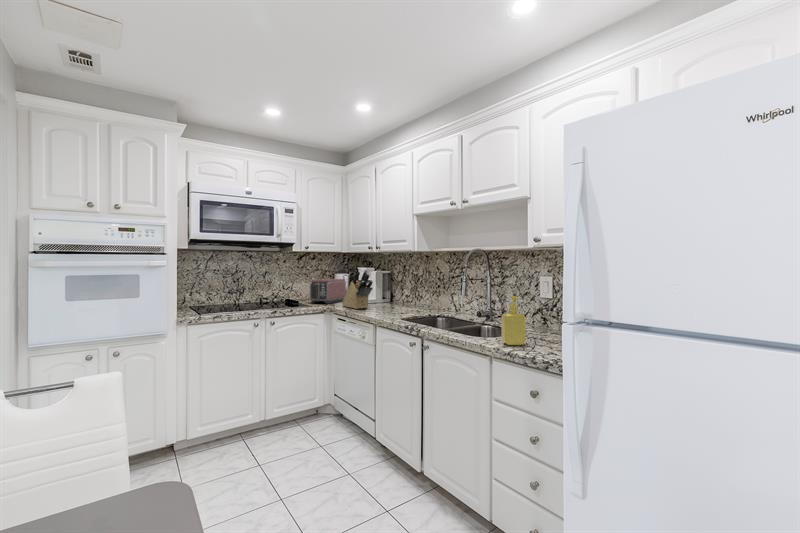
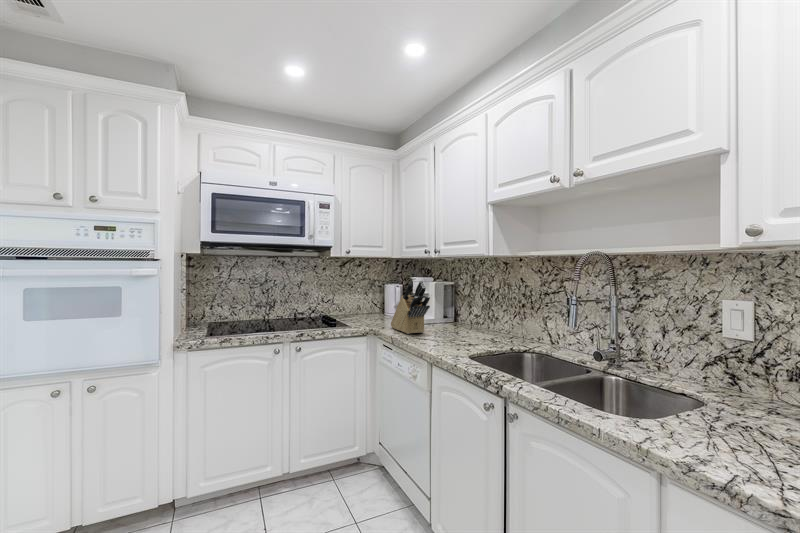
toaster: present [310,279,346,304] -> none [352,290,398,323]
soap dispenser: present [501,296,526,345] -> none [689,348,756,461]

